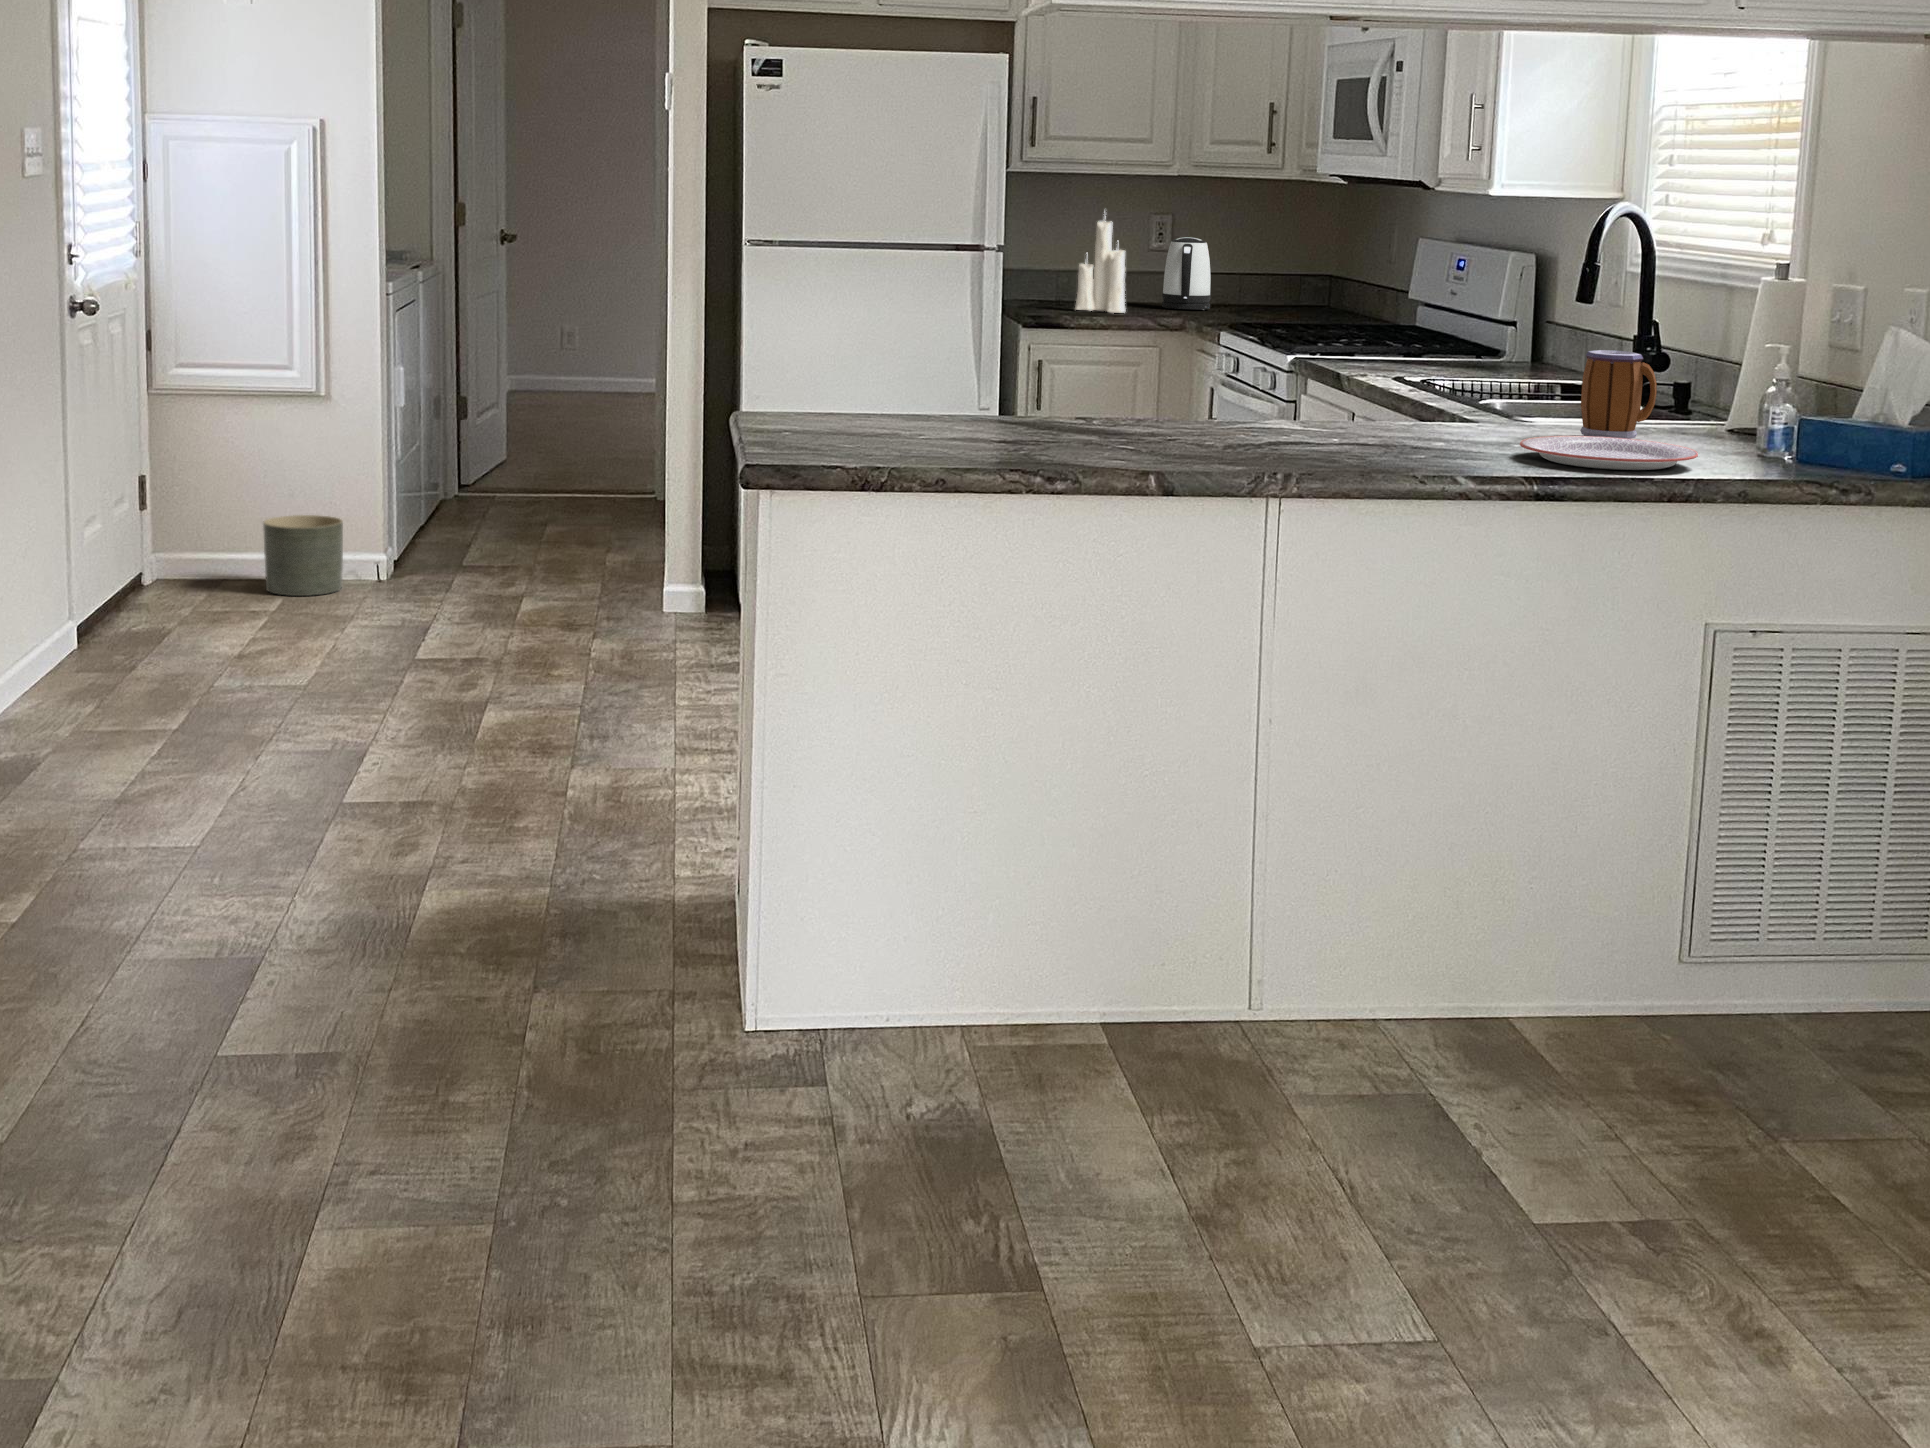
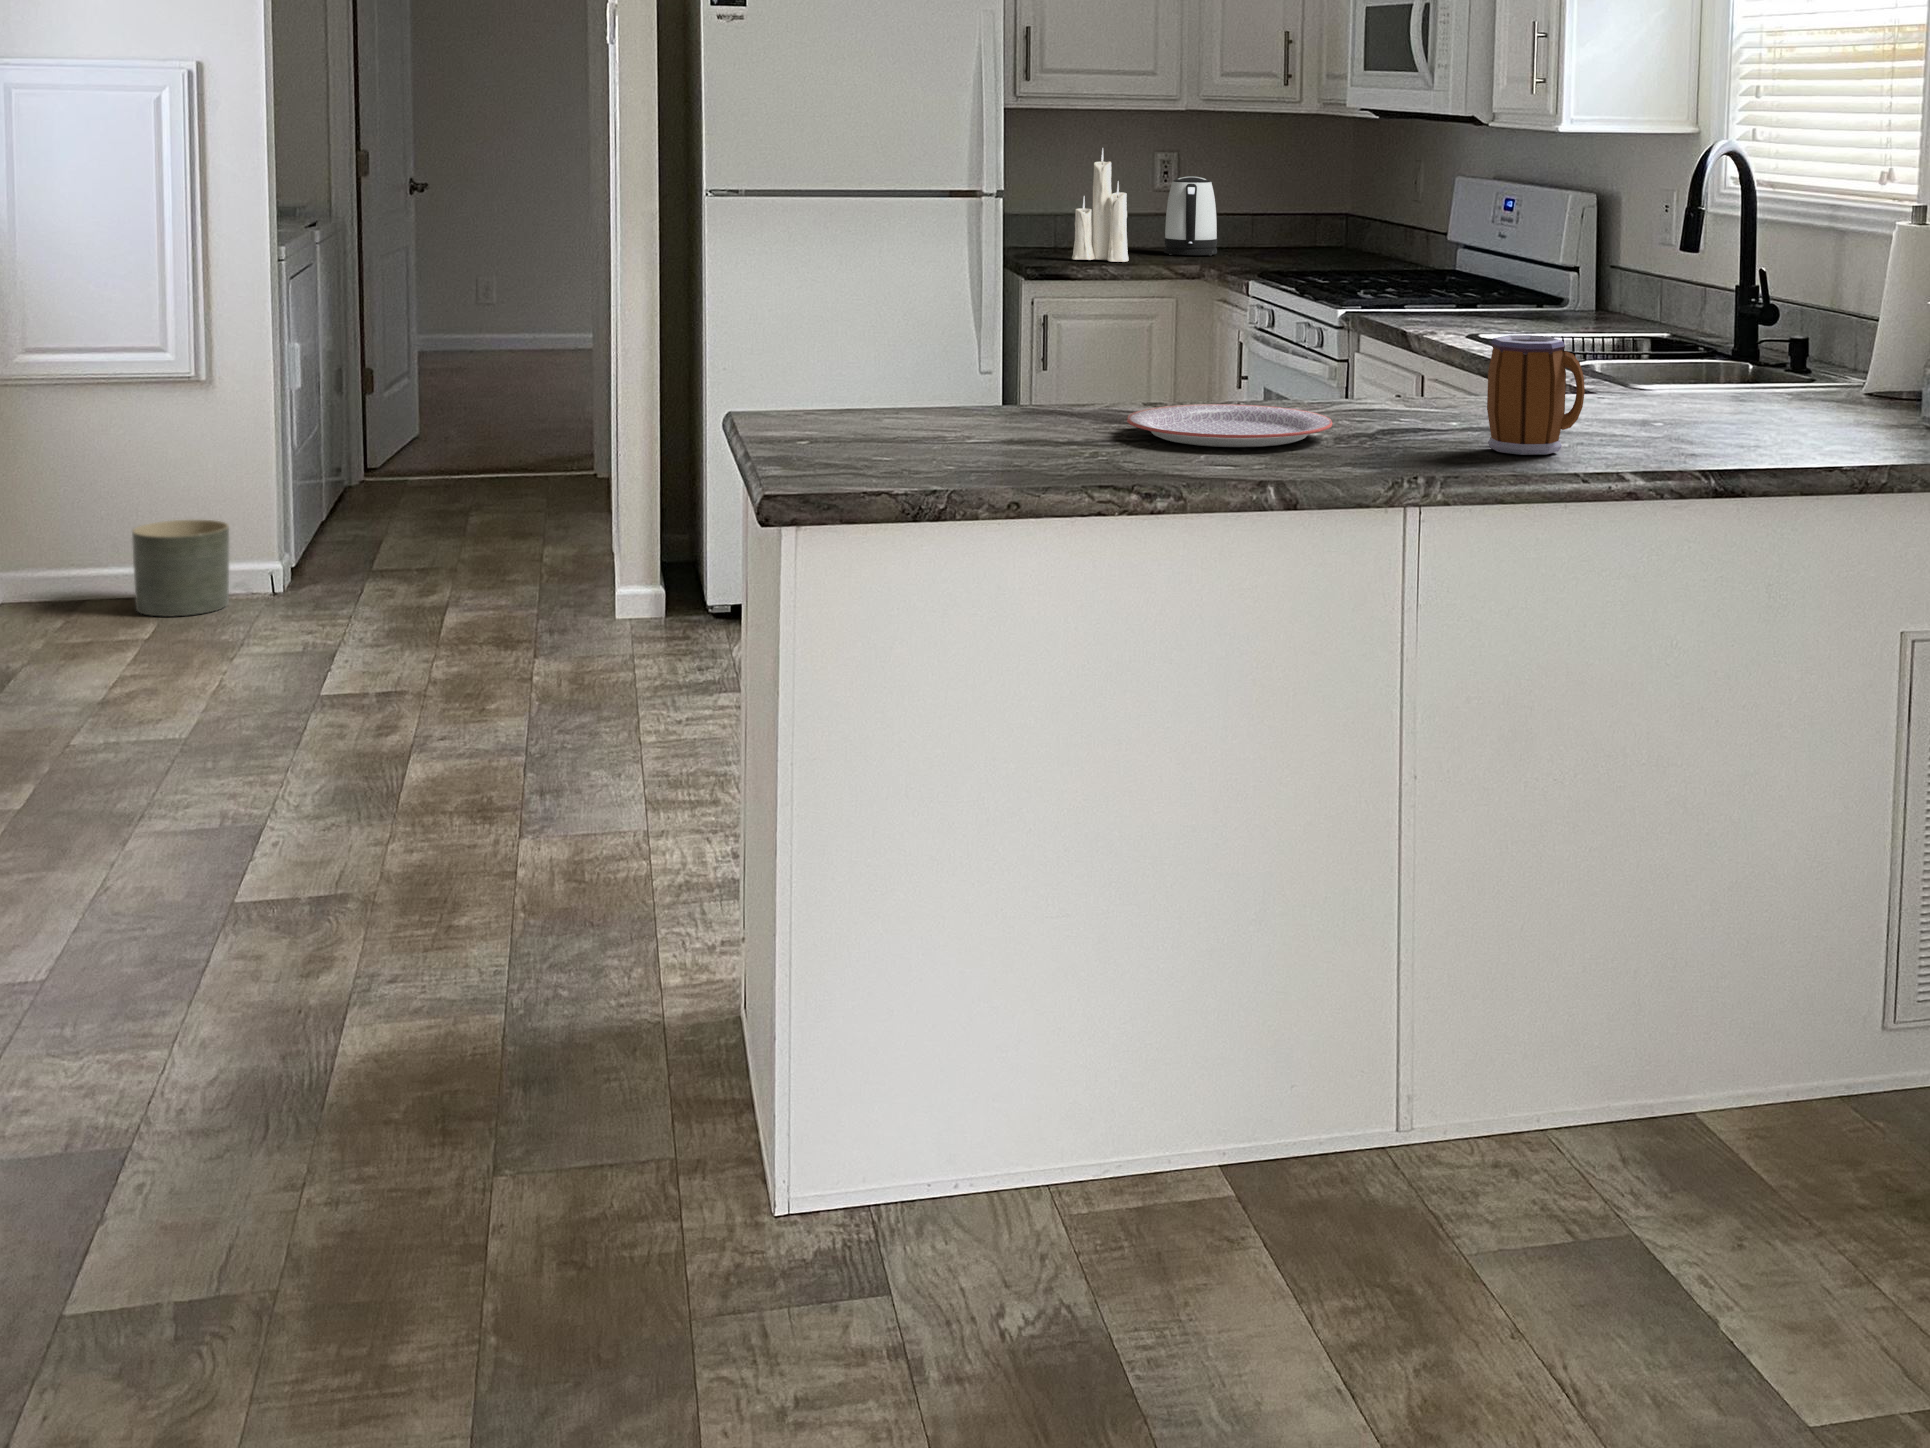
mug: present [1580,350,1657,439] -> present [1487,335,1585,455]
plate: present [1520,436,1698,470] -> present [1127,404,1332,447]

